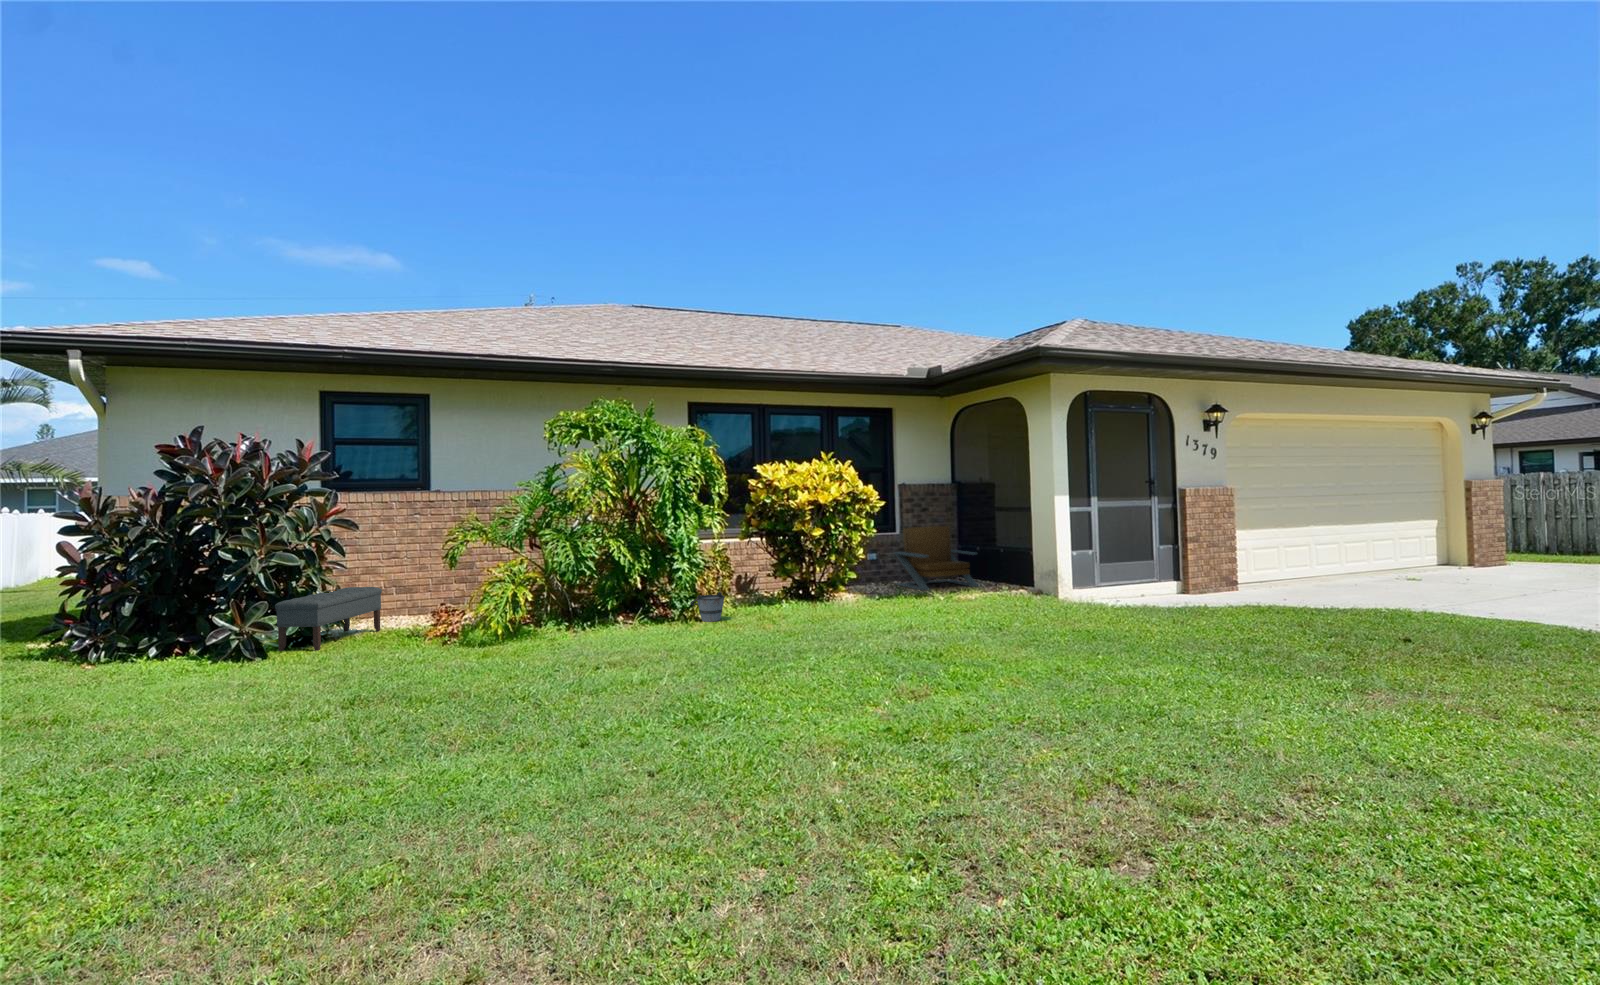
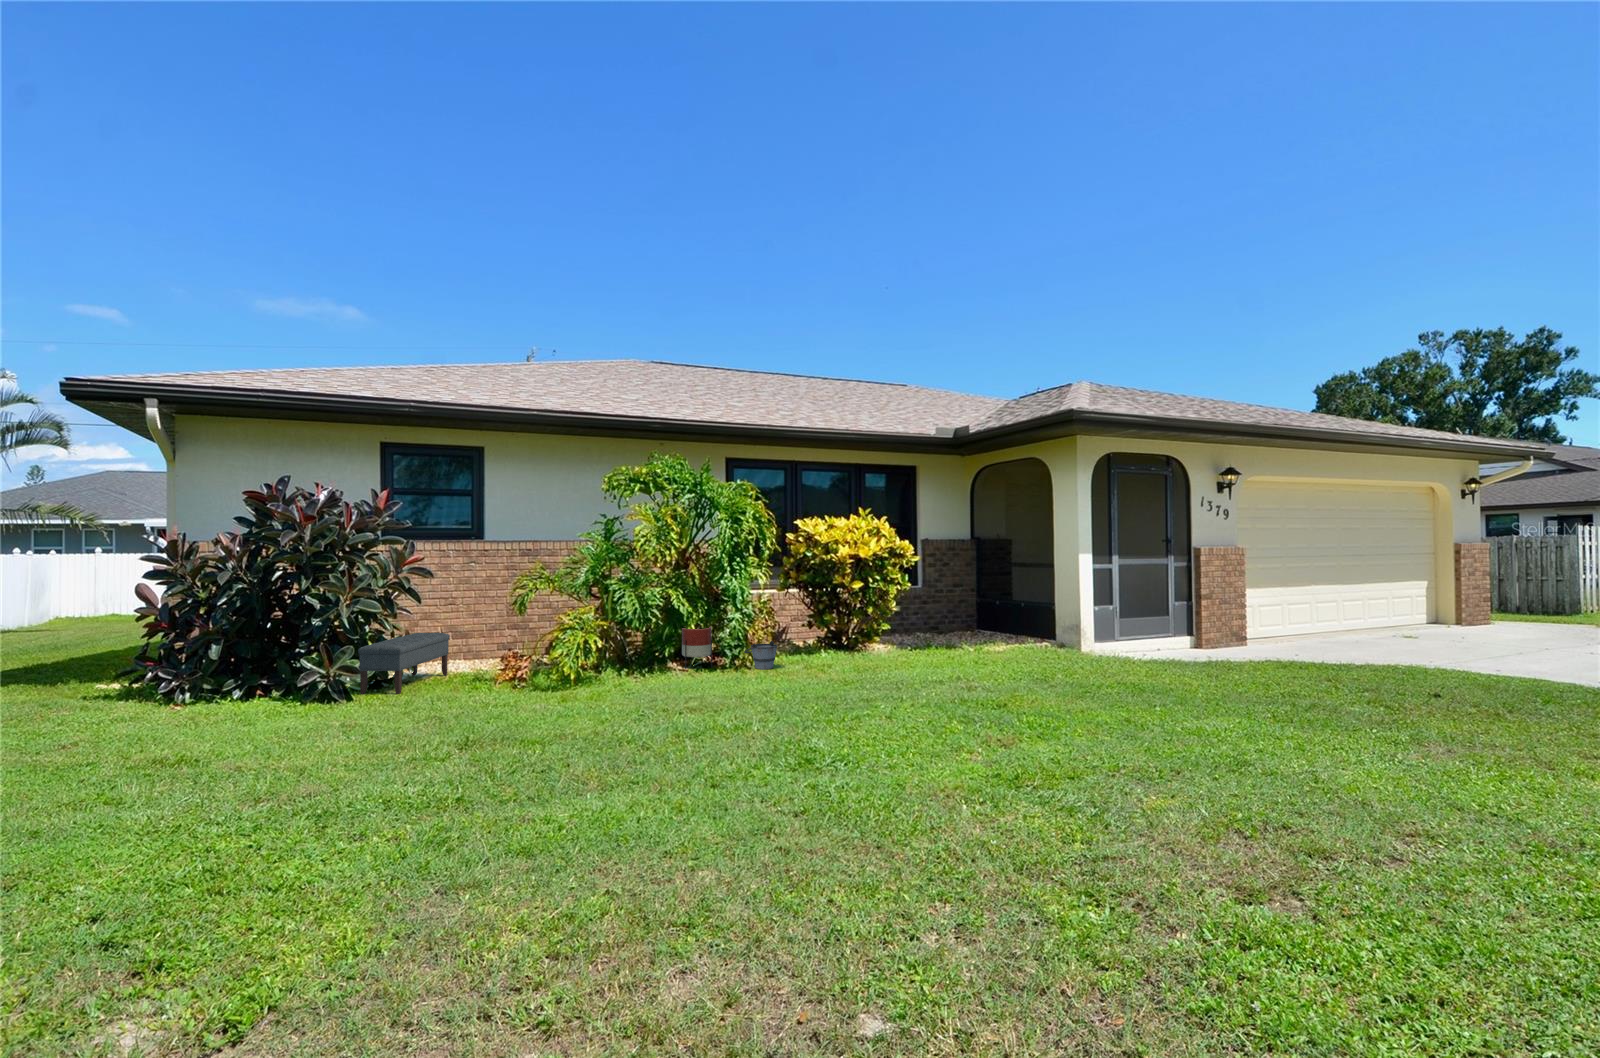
lounge chair: present [895,526,978,590] -> none [921,579,1002,641]
planter: none [625,577,657,622] -> present [682,627,712,669]

